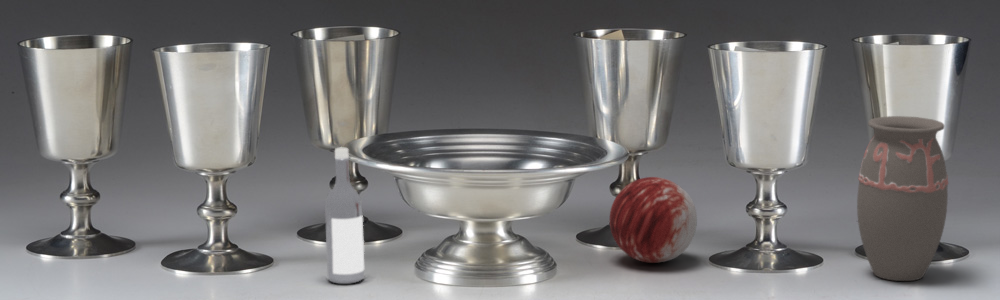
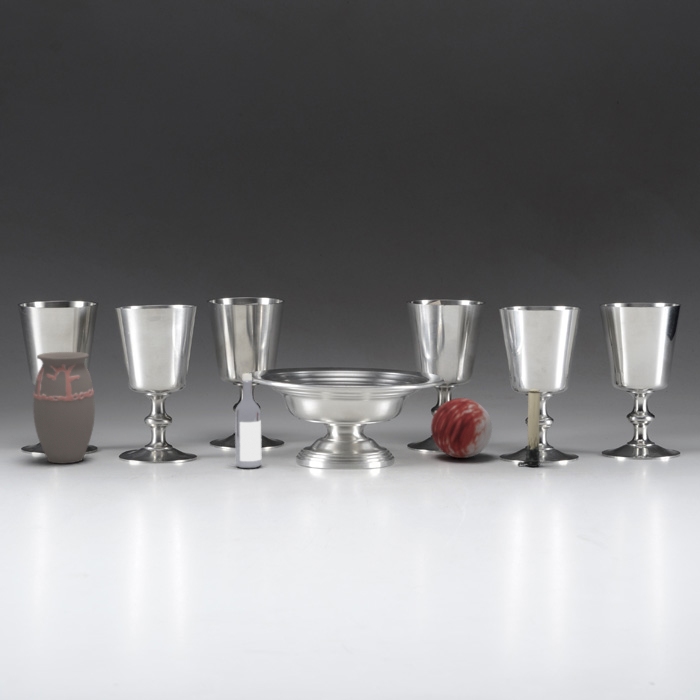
decorative vase: present [857,116,948,281] -> present [33,352,95,463]
candle: none [733,168,767,279] -> present [518,389,540,467]

